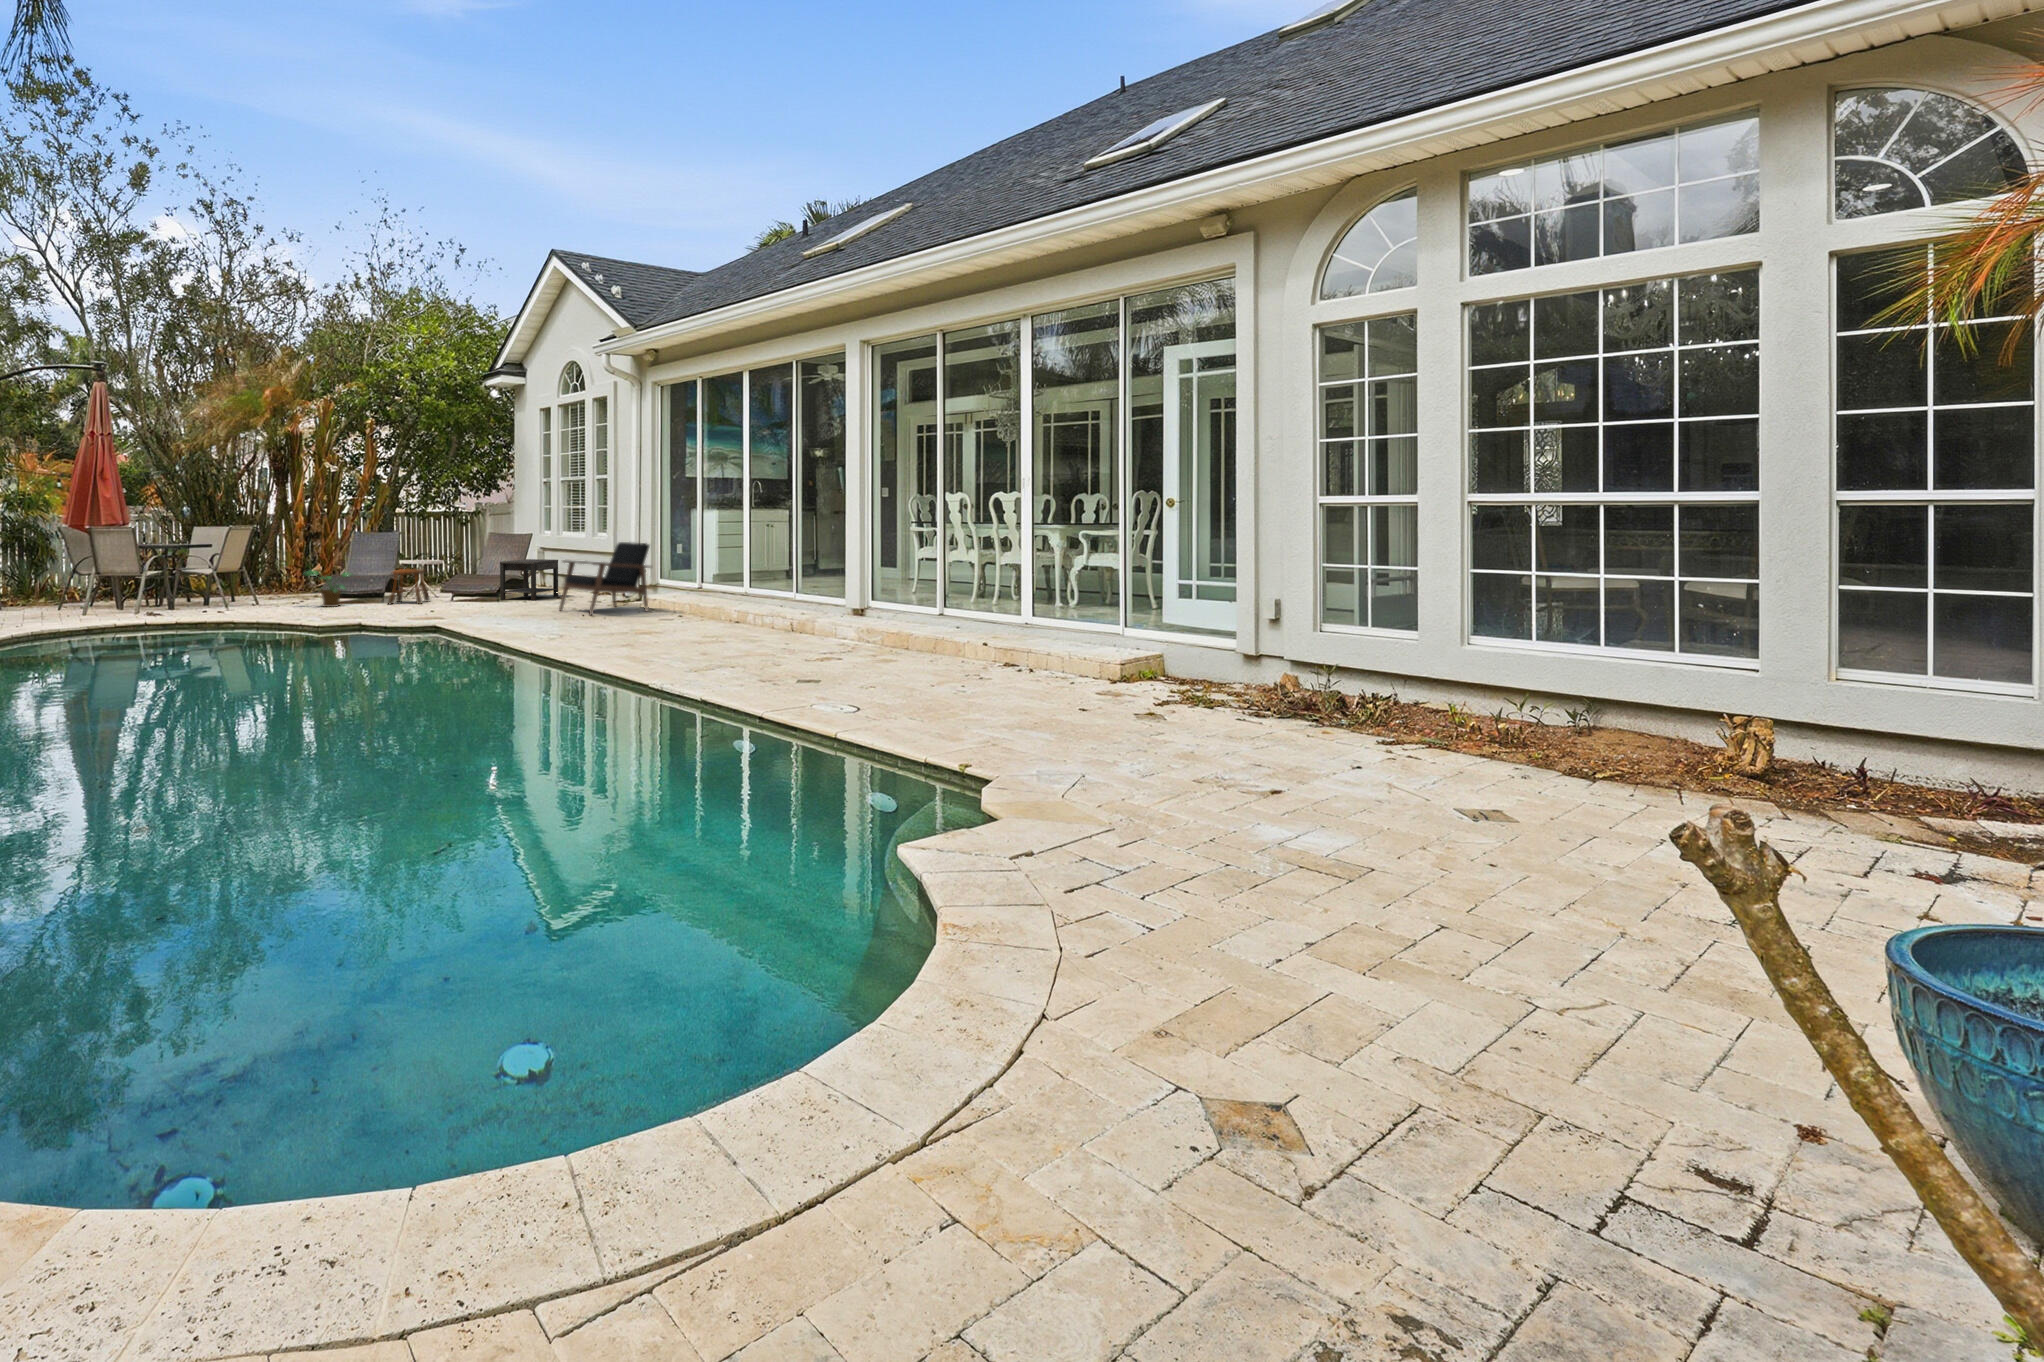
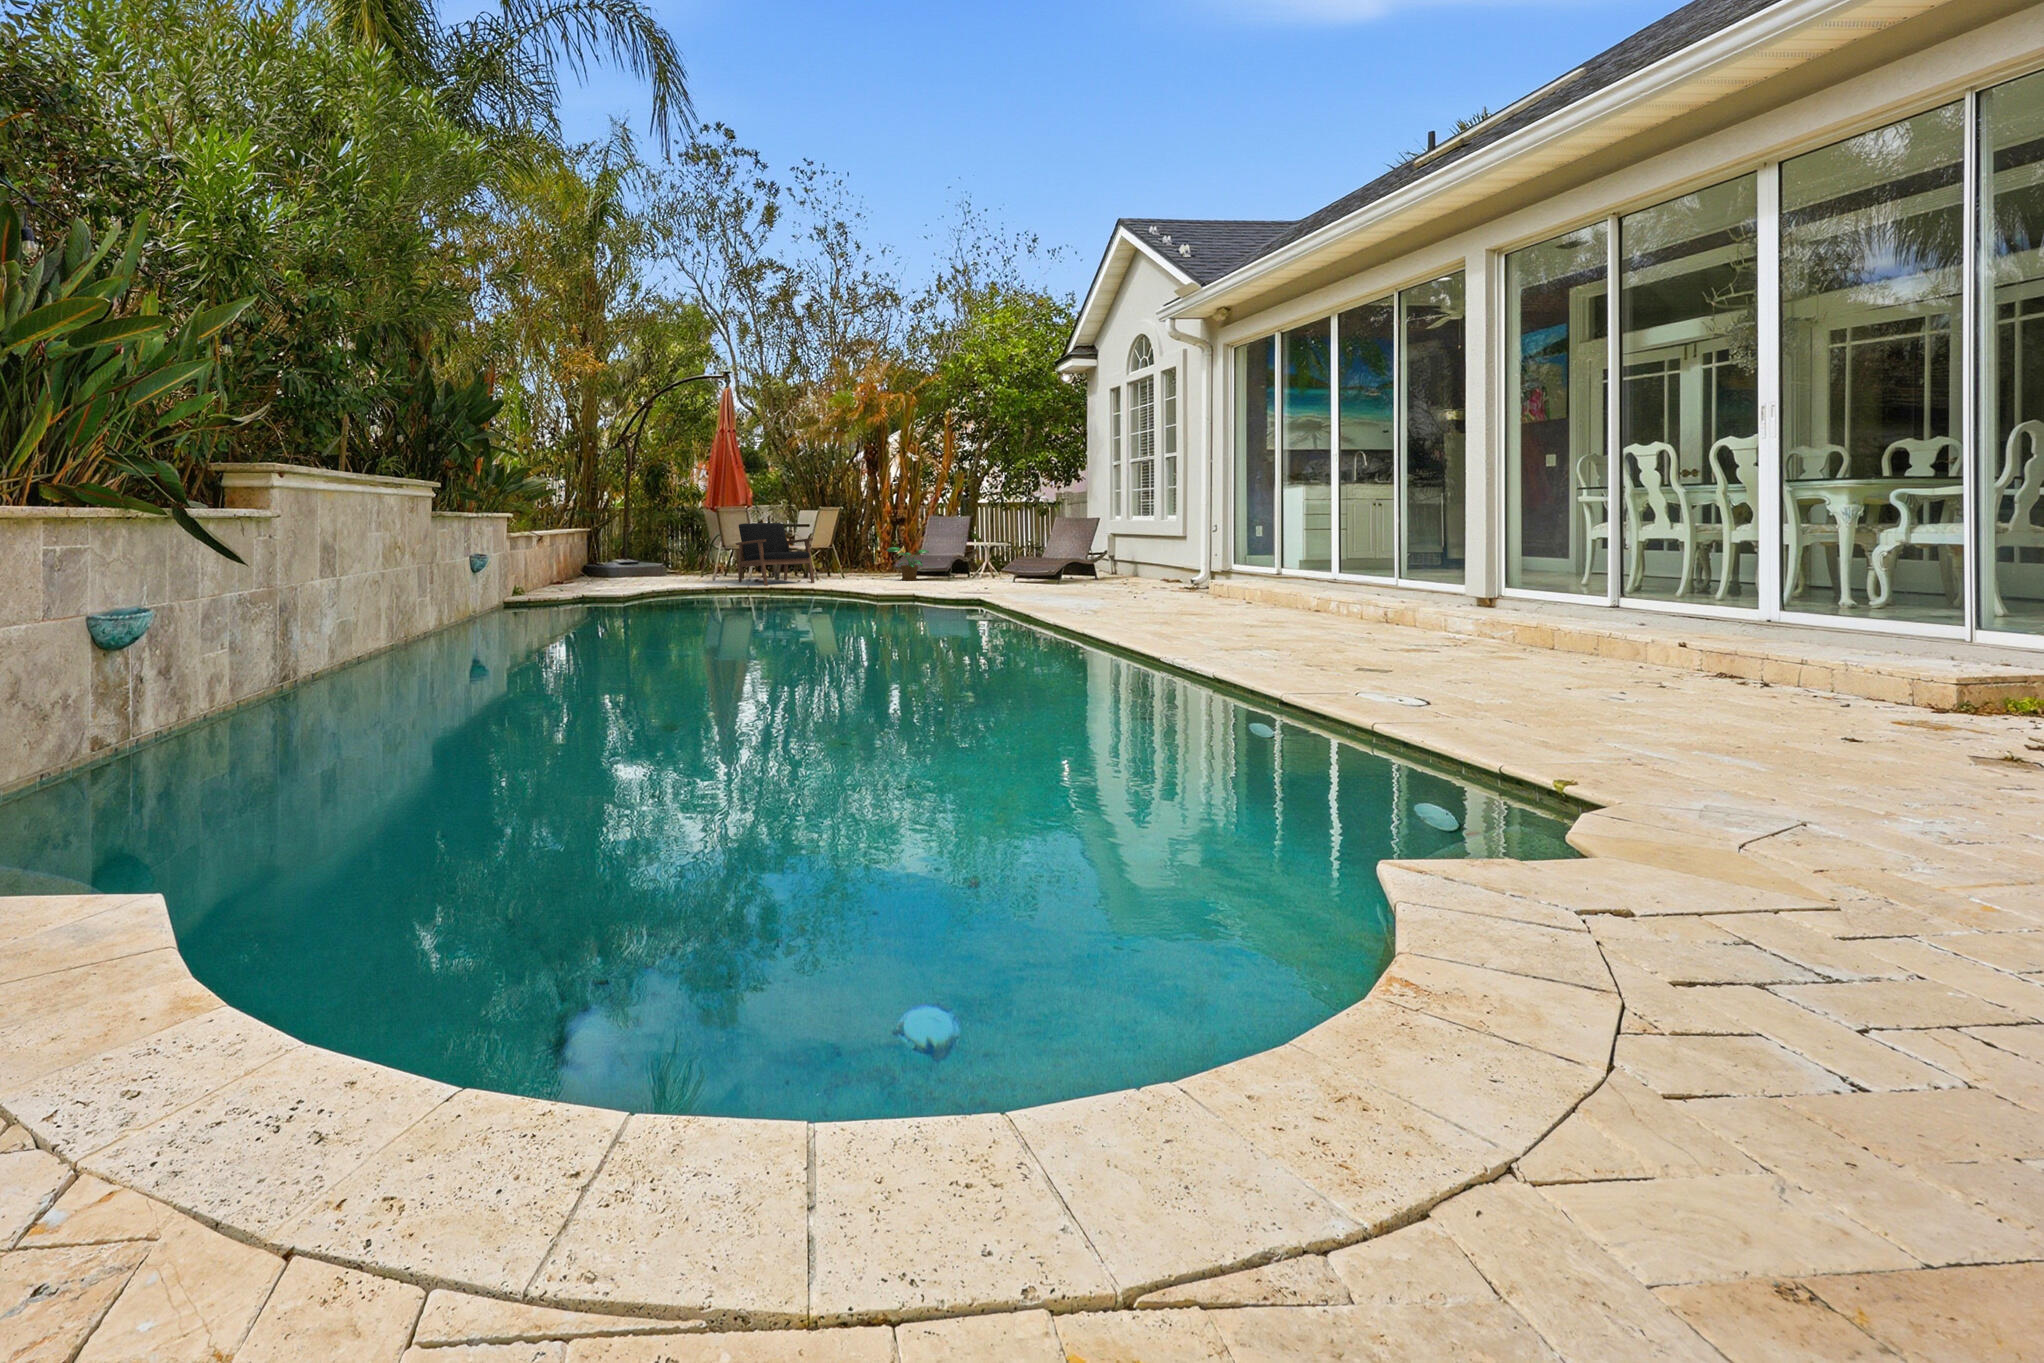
armchair: present [559,542,650,616] -> present [736,523,815,586]
side table: present [500,559,558,600] -> none [1065,541,1126,582]
stool: present [388,569,430,604] -> none [957,548,999,581]

